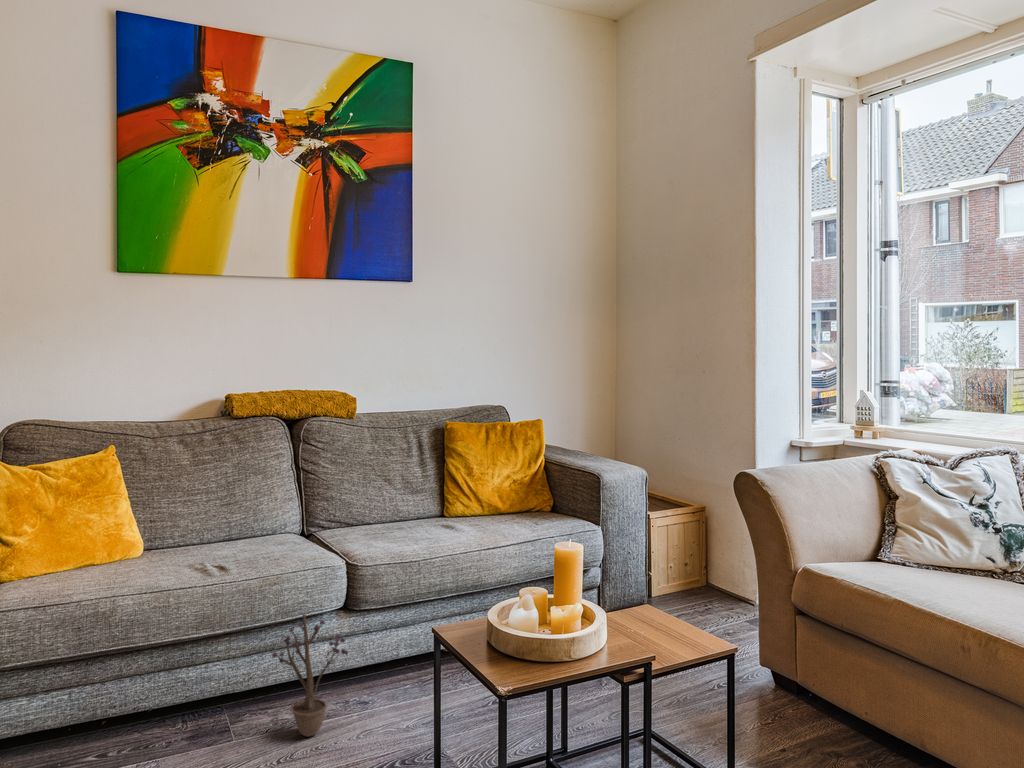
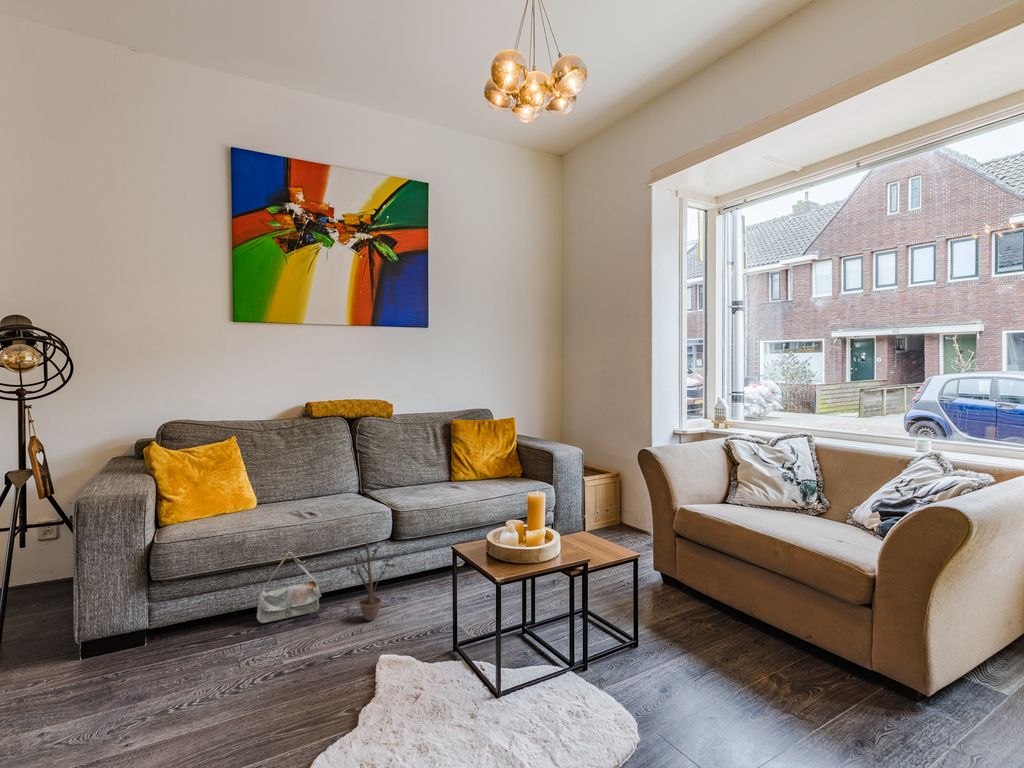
bag: none [134,626,236,736] -> present [256,552,321,623]

